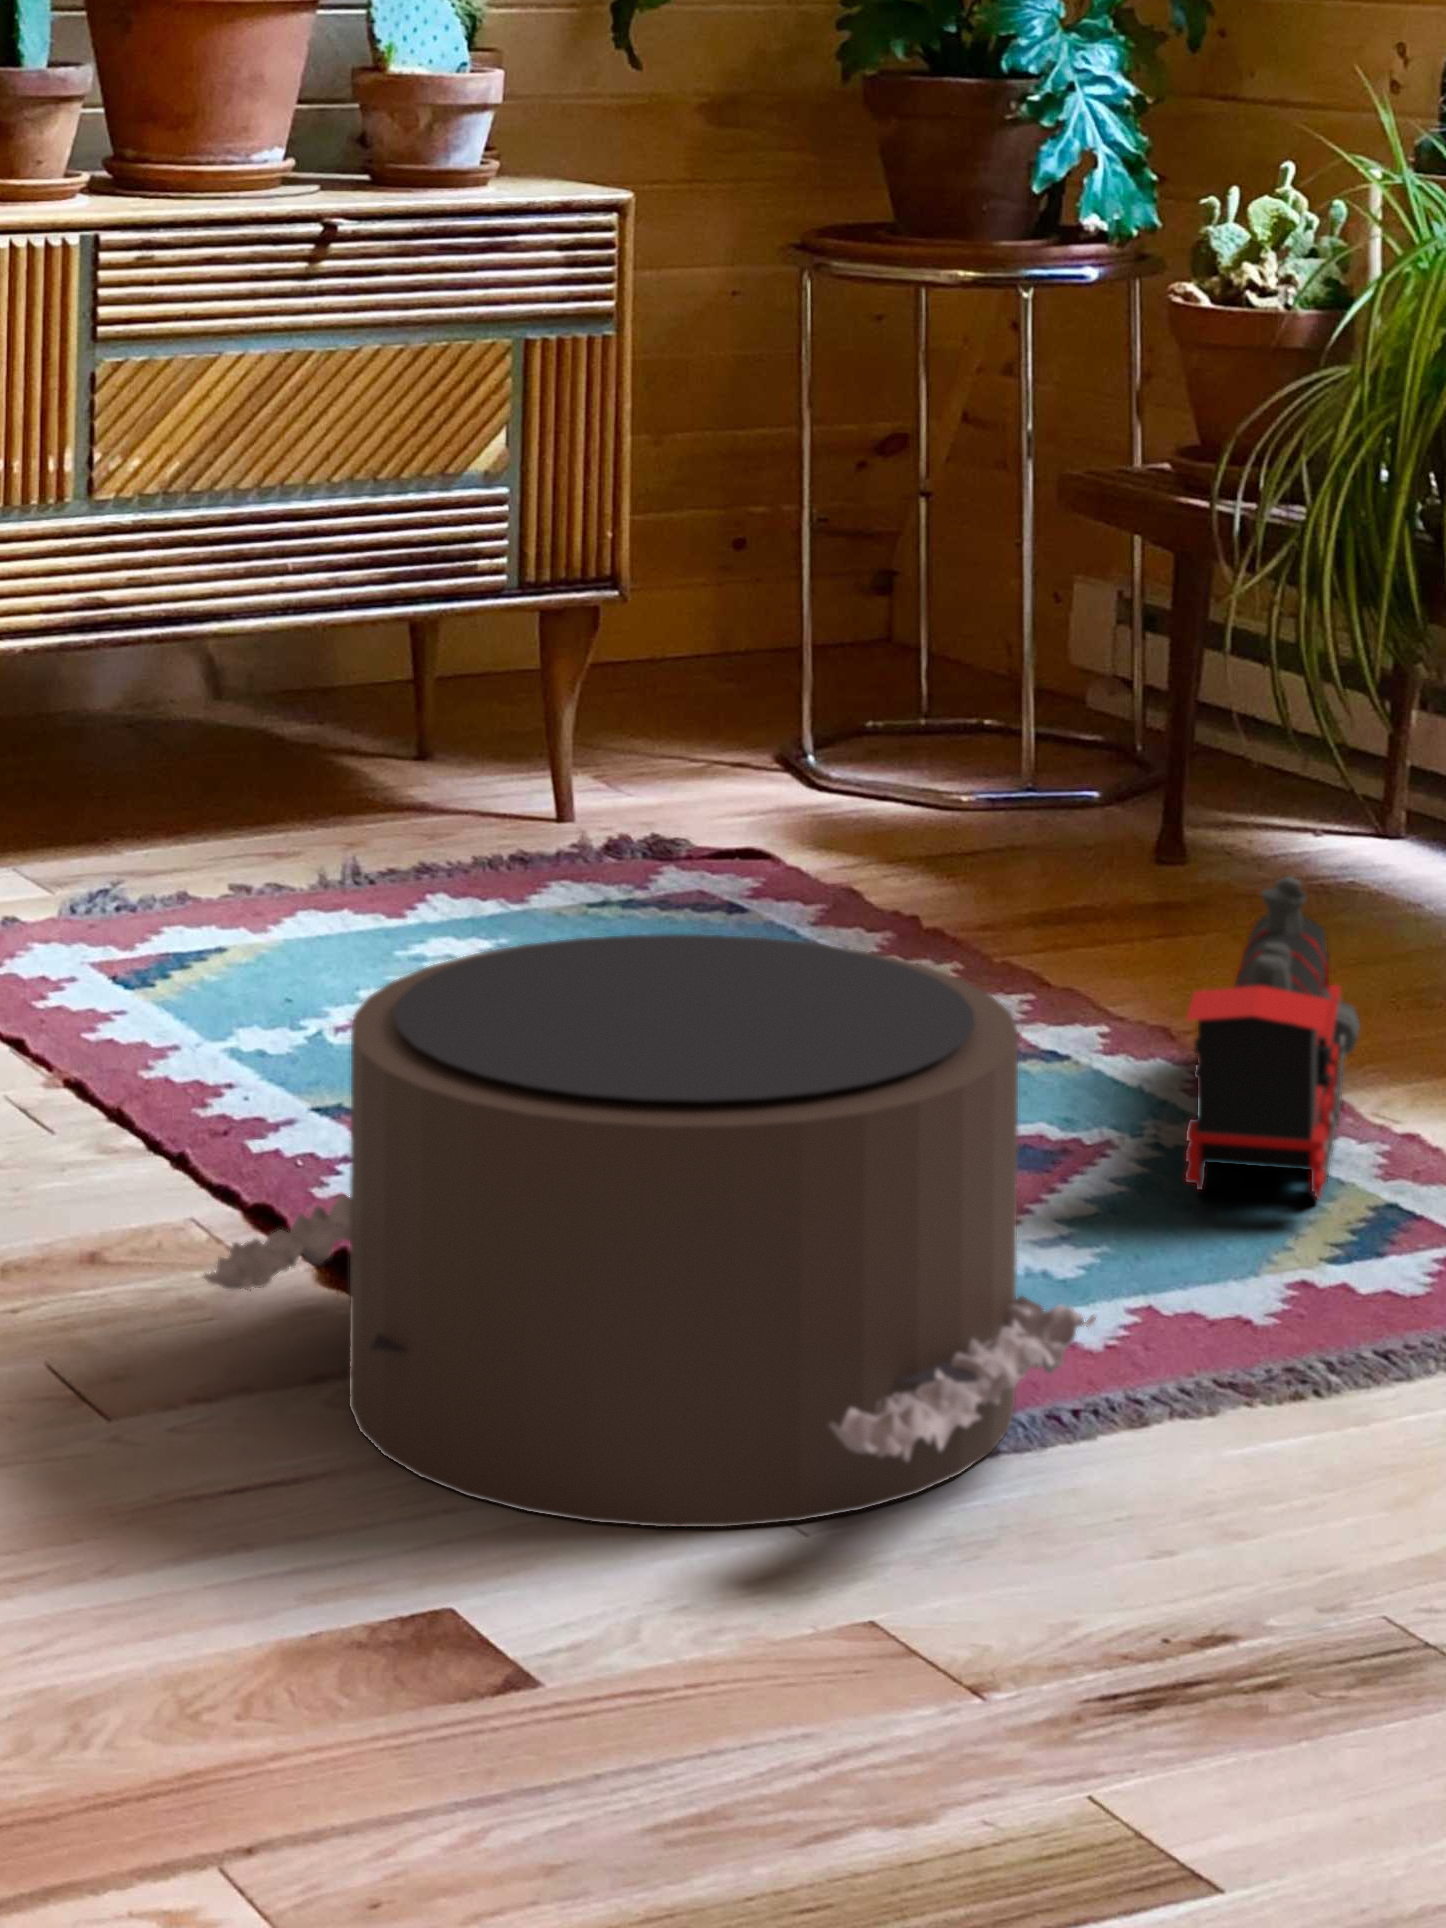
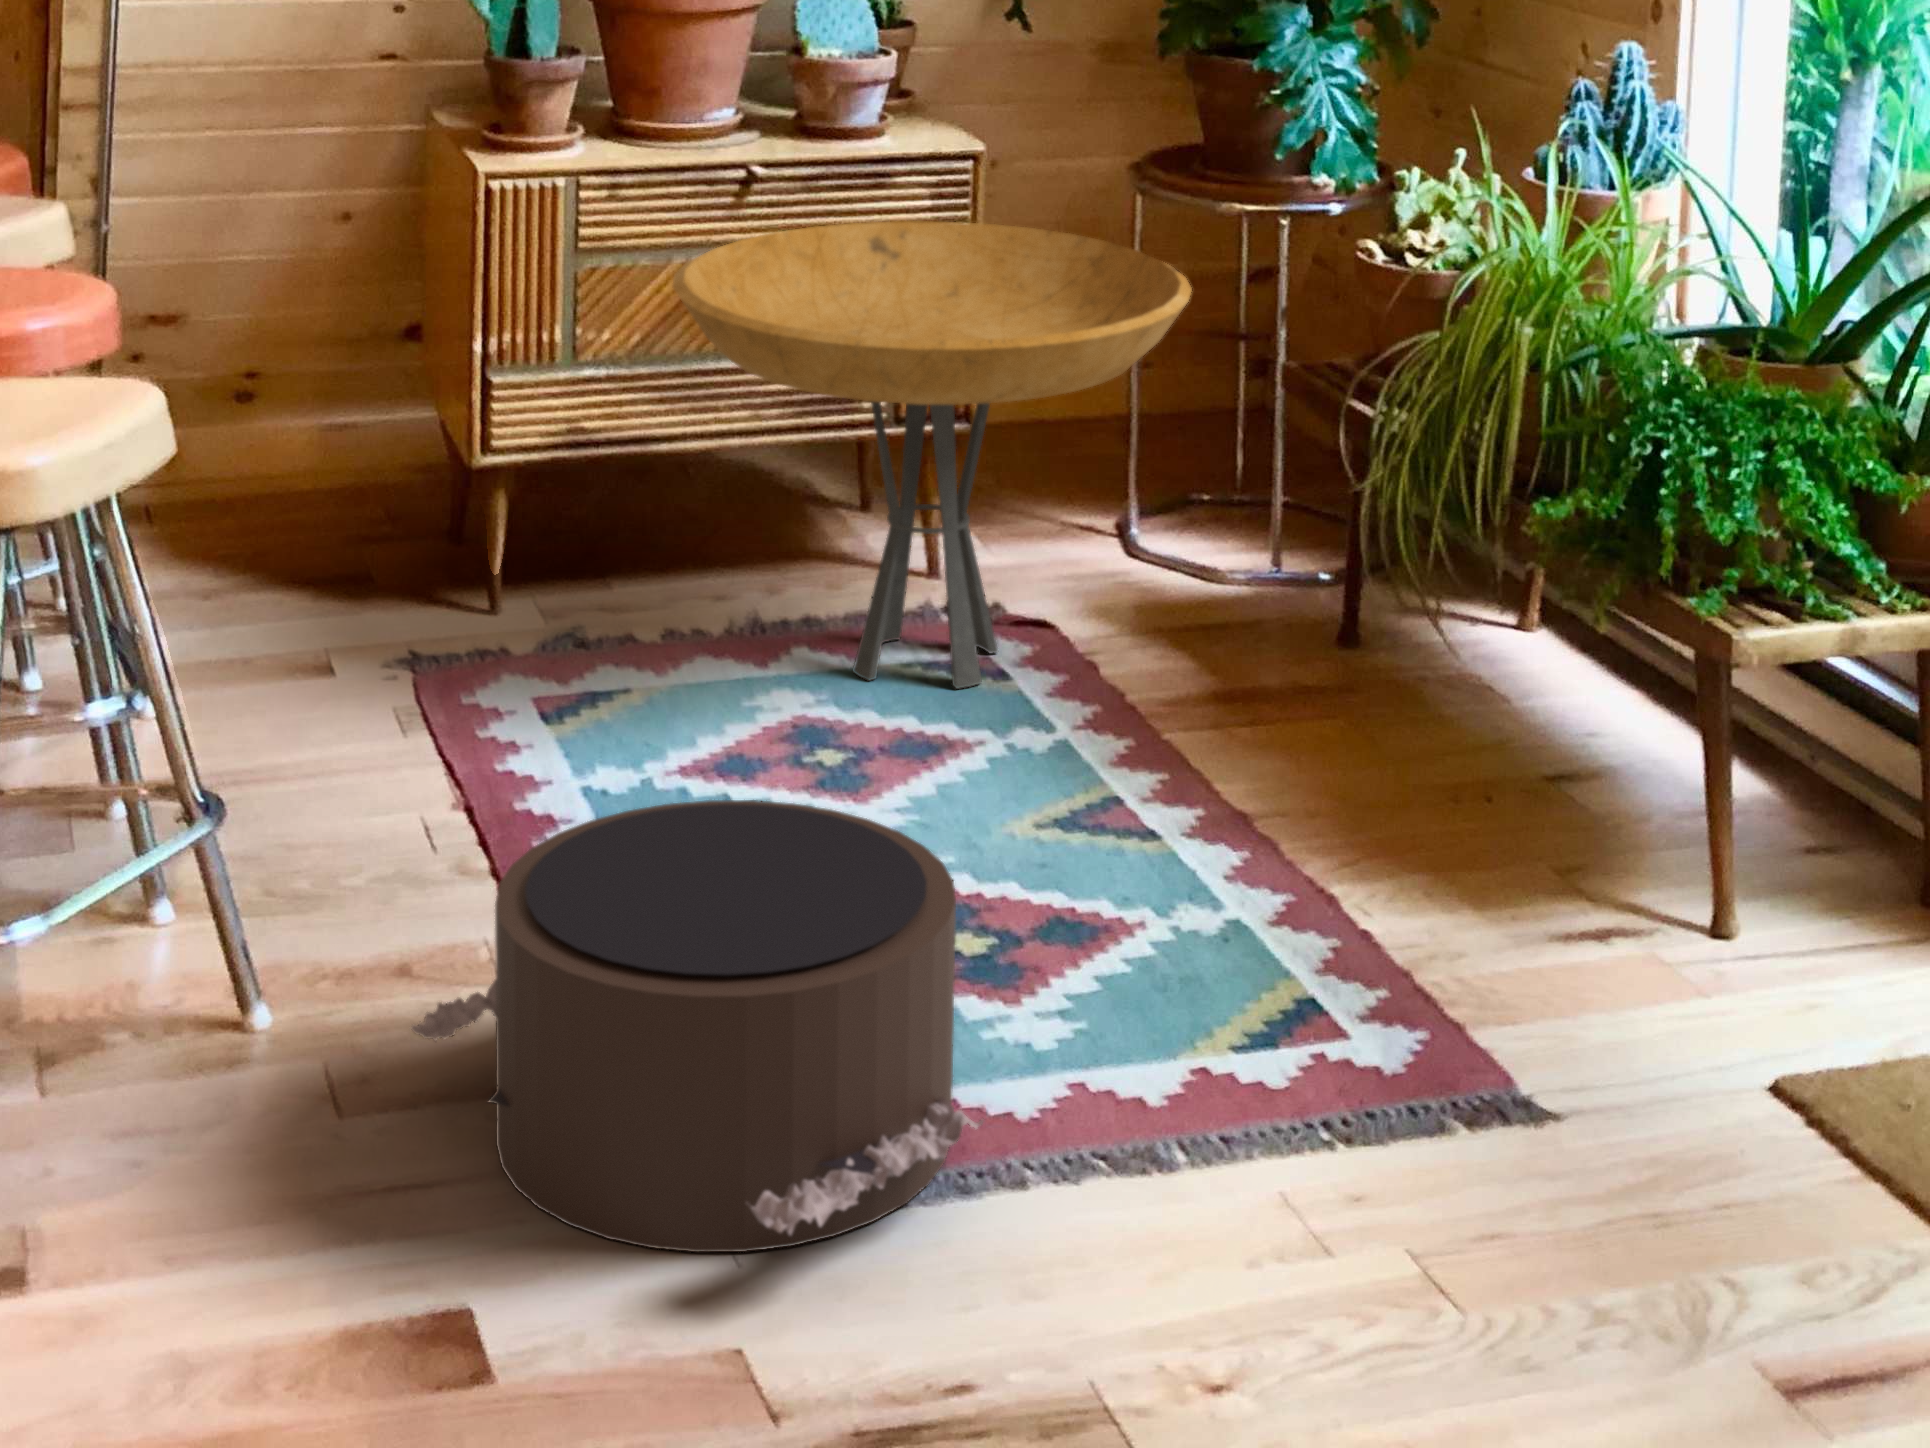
side table: none [266,293,990,916] -> present [673,221,1192,688]
toy train: present [1185,876,1360,1199] -> none [1158,734,1361,996]

